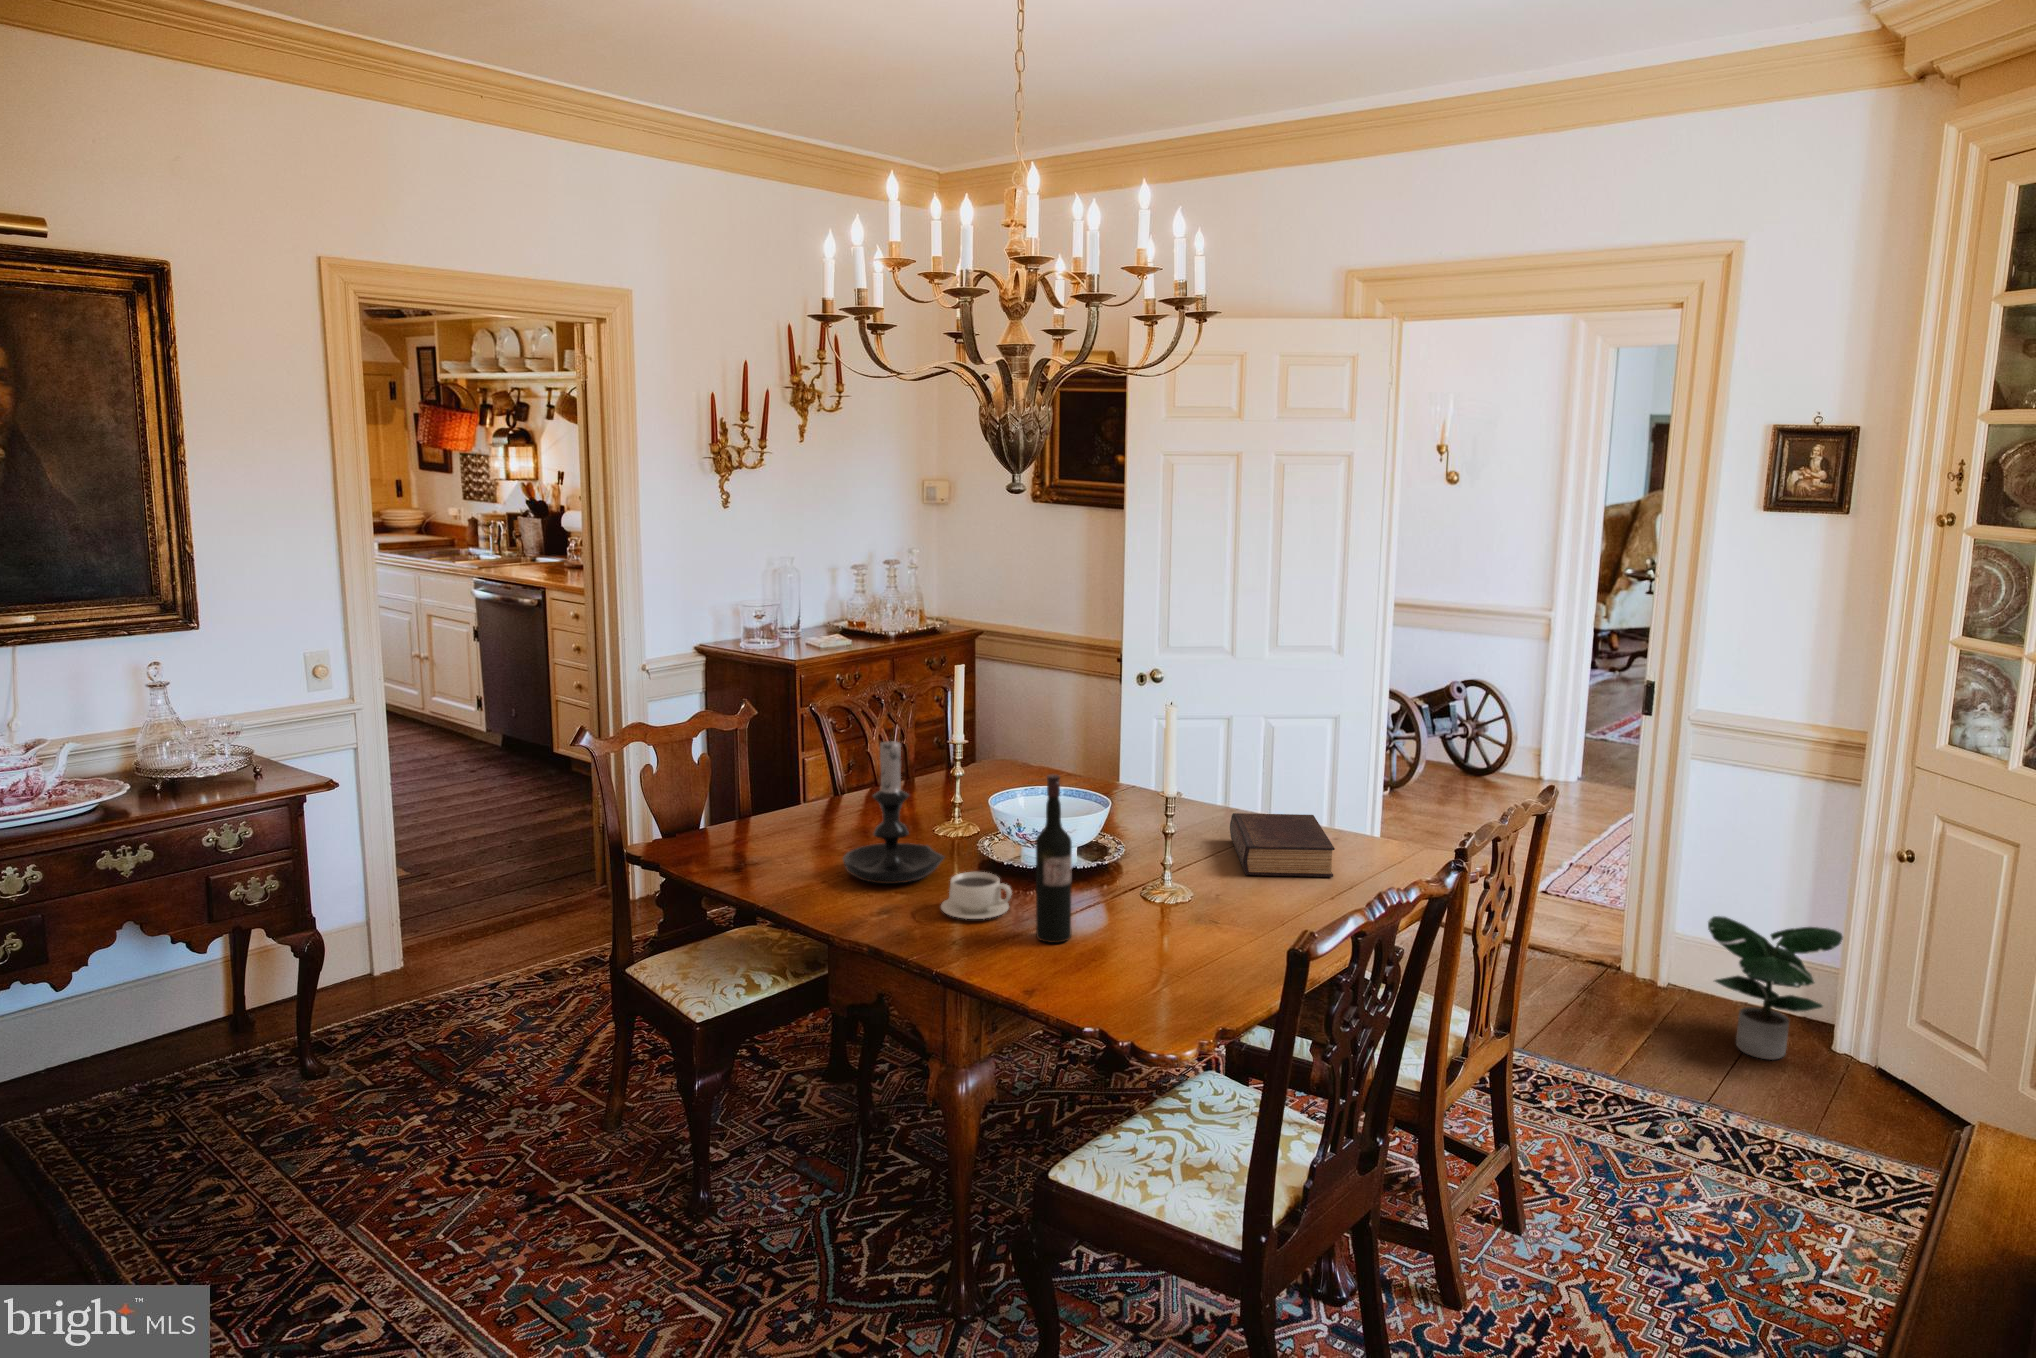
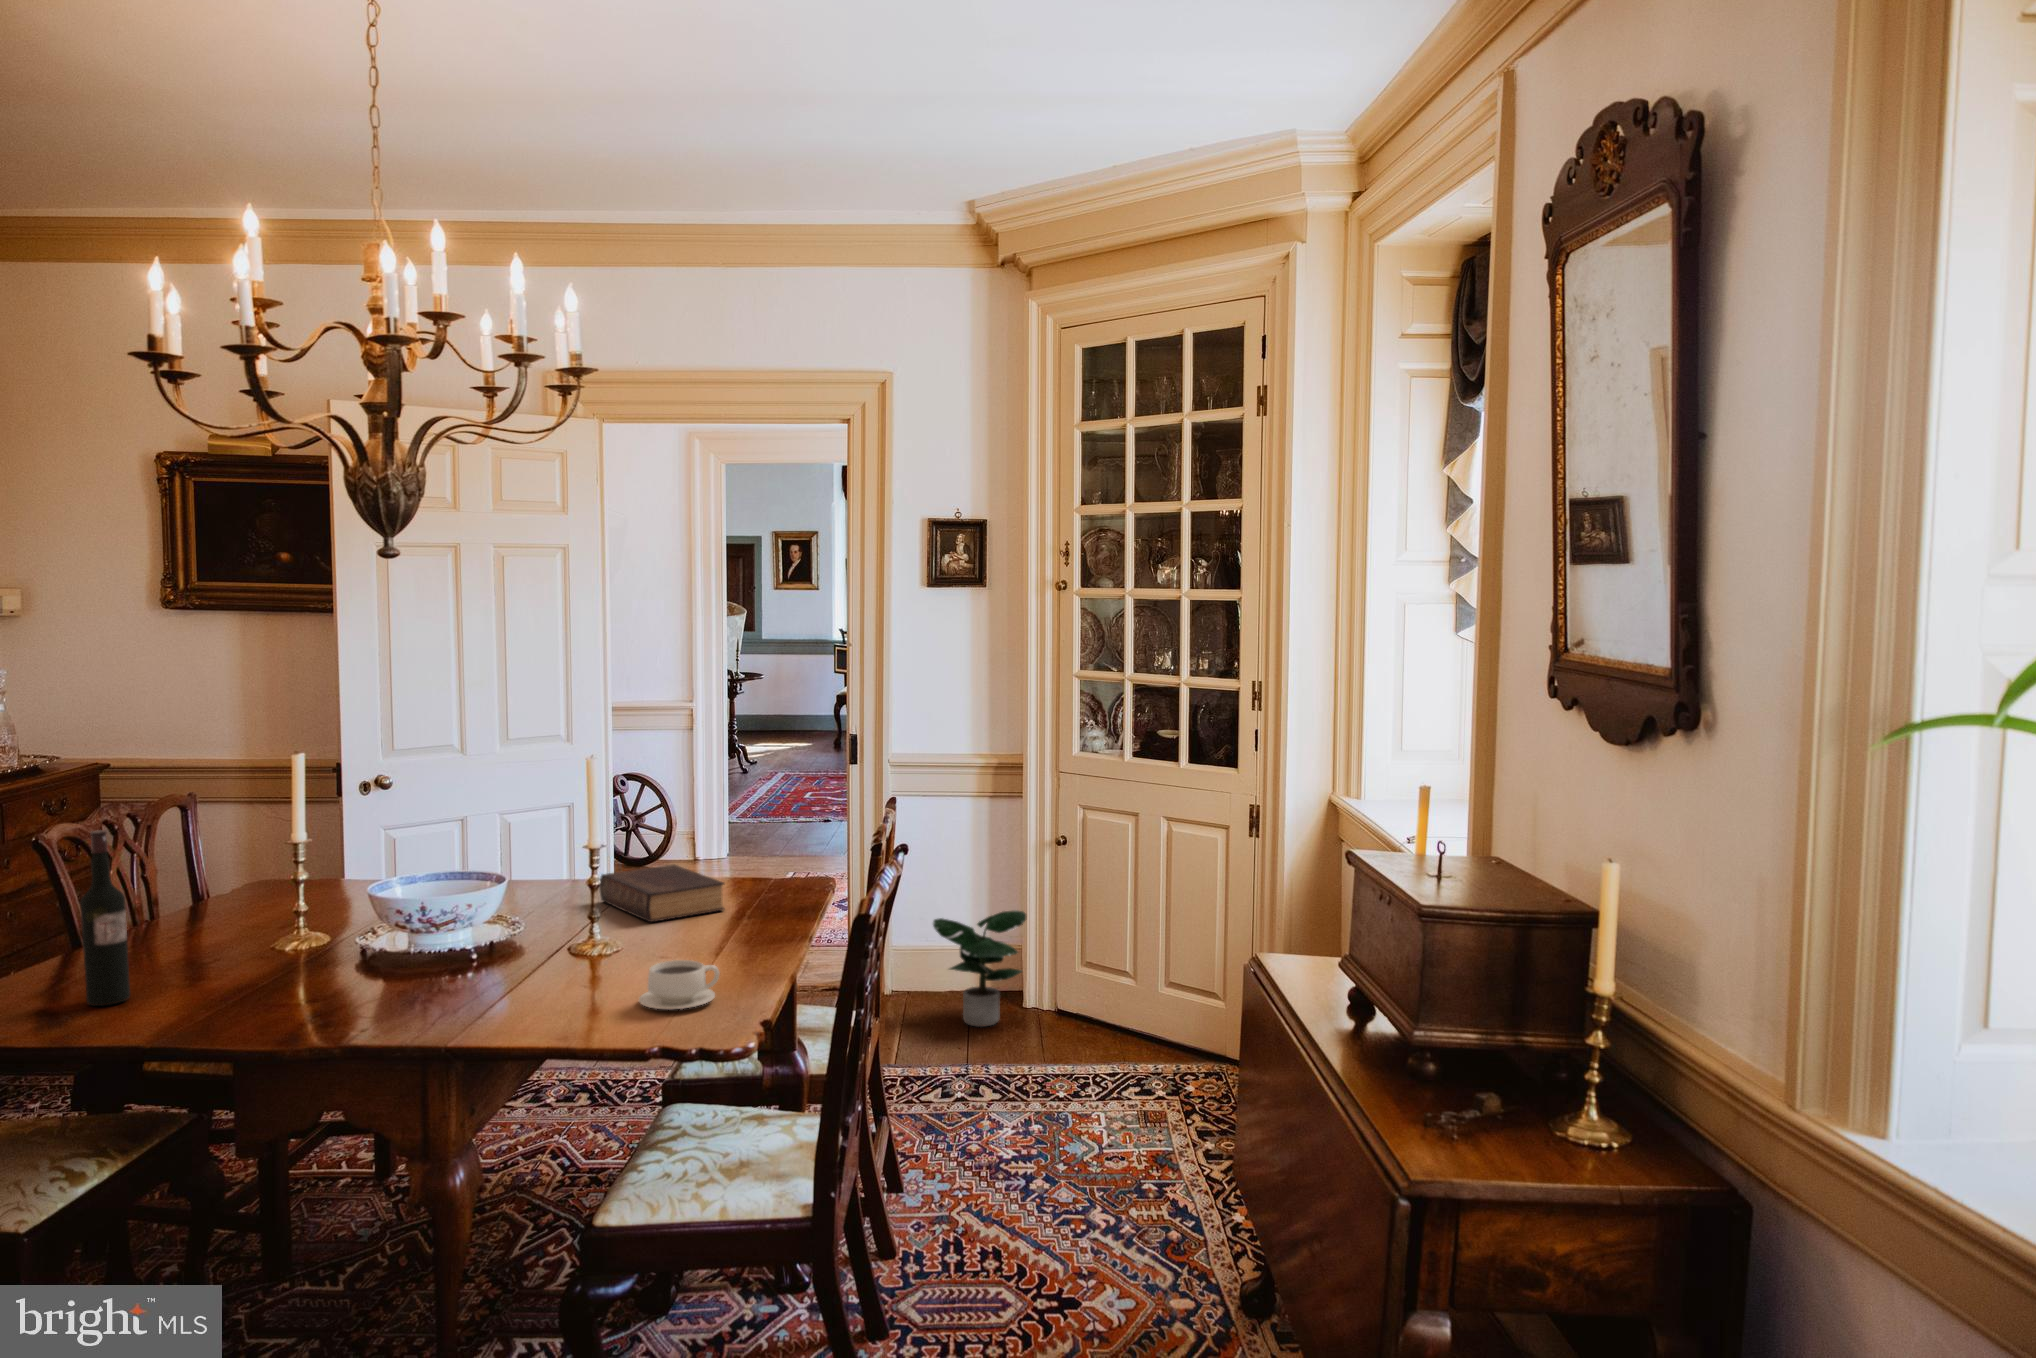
candle holder: present [843,740,944,884] -> none [207,825,338,1002]
wine bottle: present [1036,774,1072,943] -> present [80,830,130,1006]
teacup: present [941,872,1012,919] -> present [639,960,719,1009]

